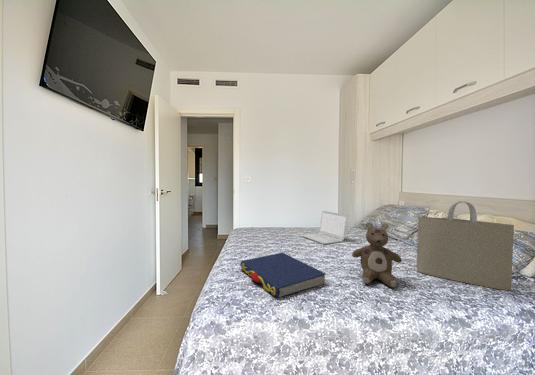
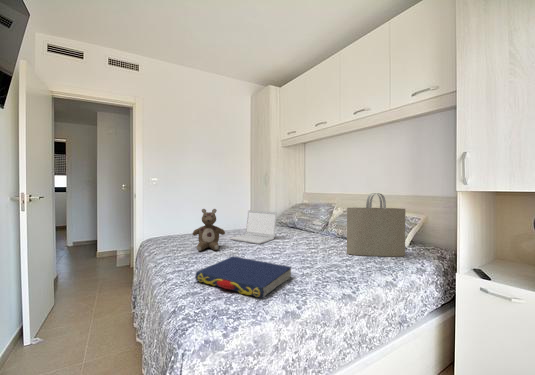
stuffed bear: present [352,222,402,288] -> present [193,209,225,251]

